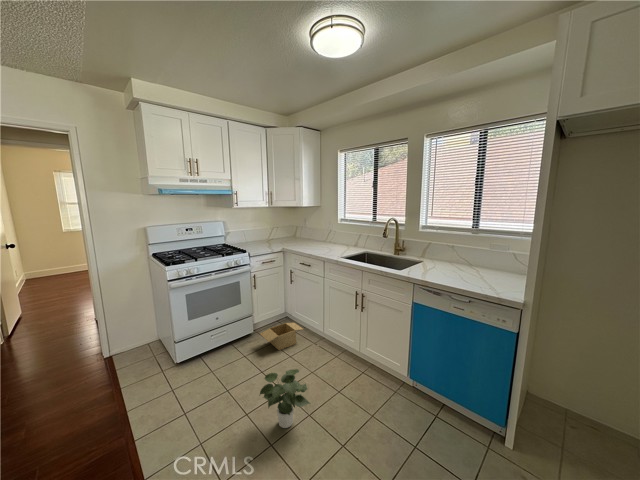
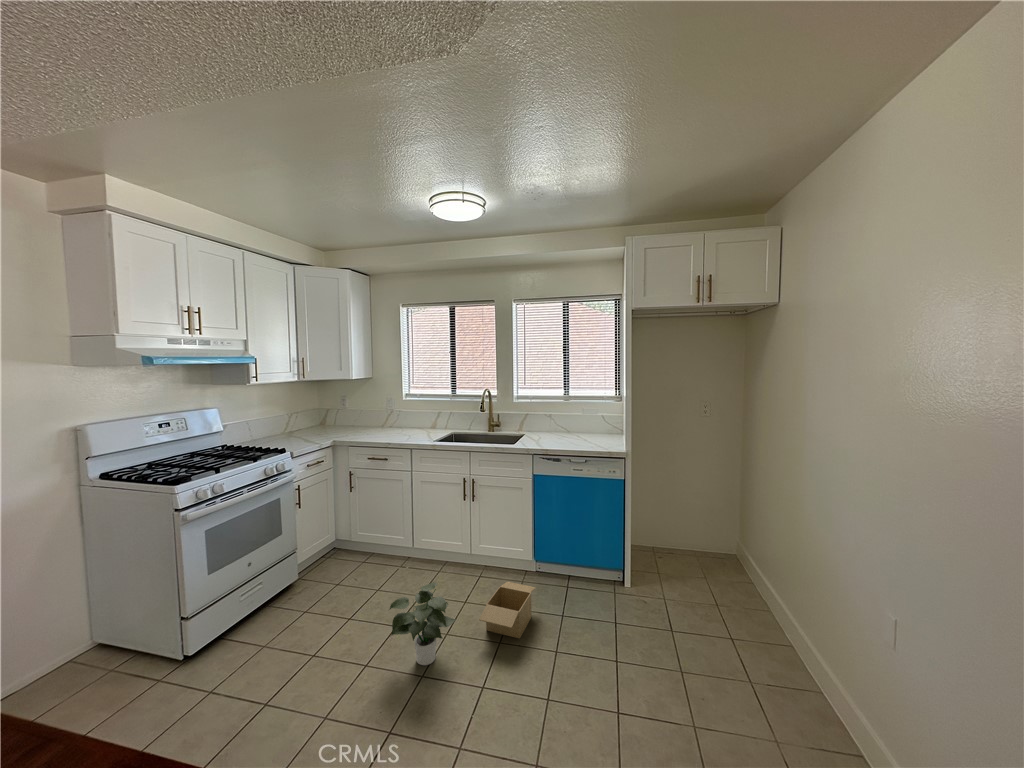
cardboard box: present [260,323,304,350] -> present [479,582,536,638]

